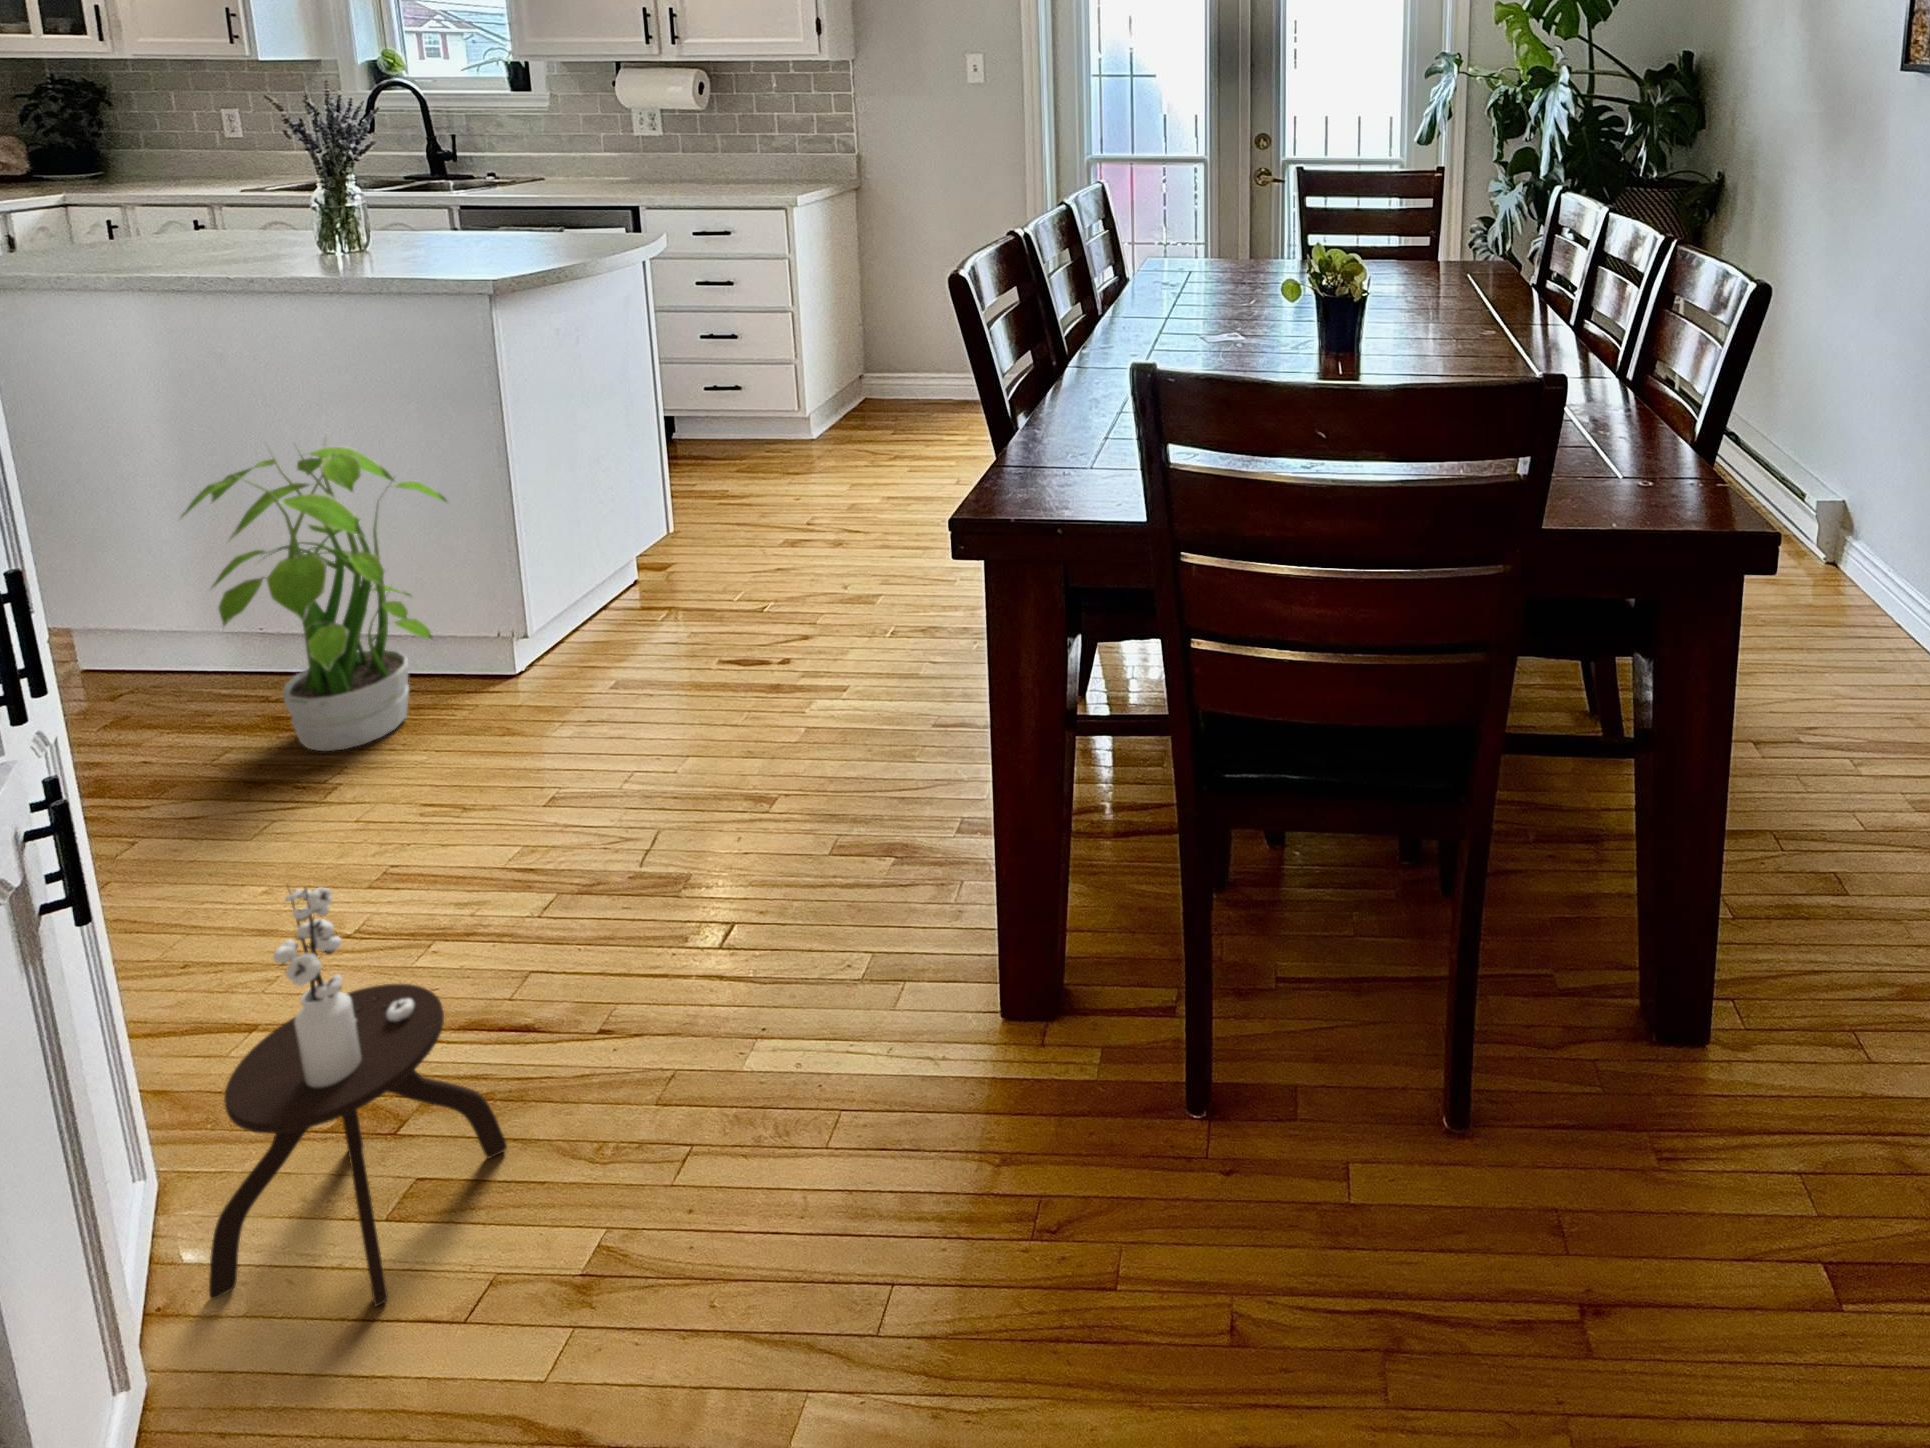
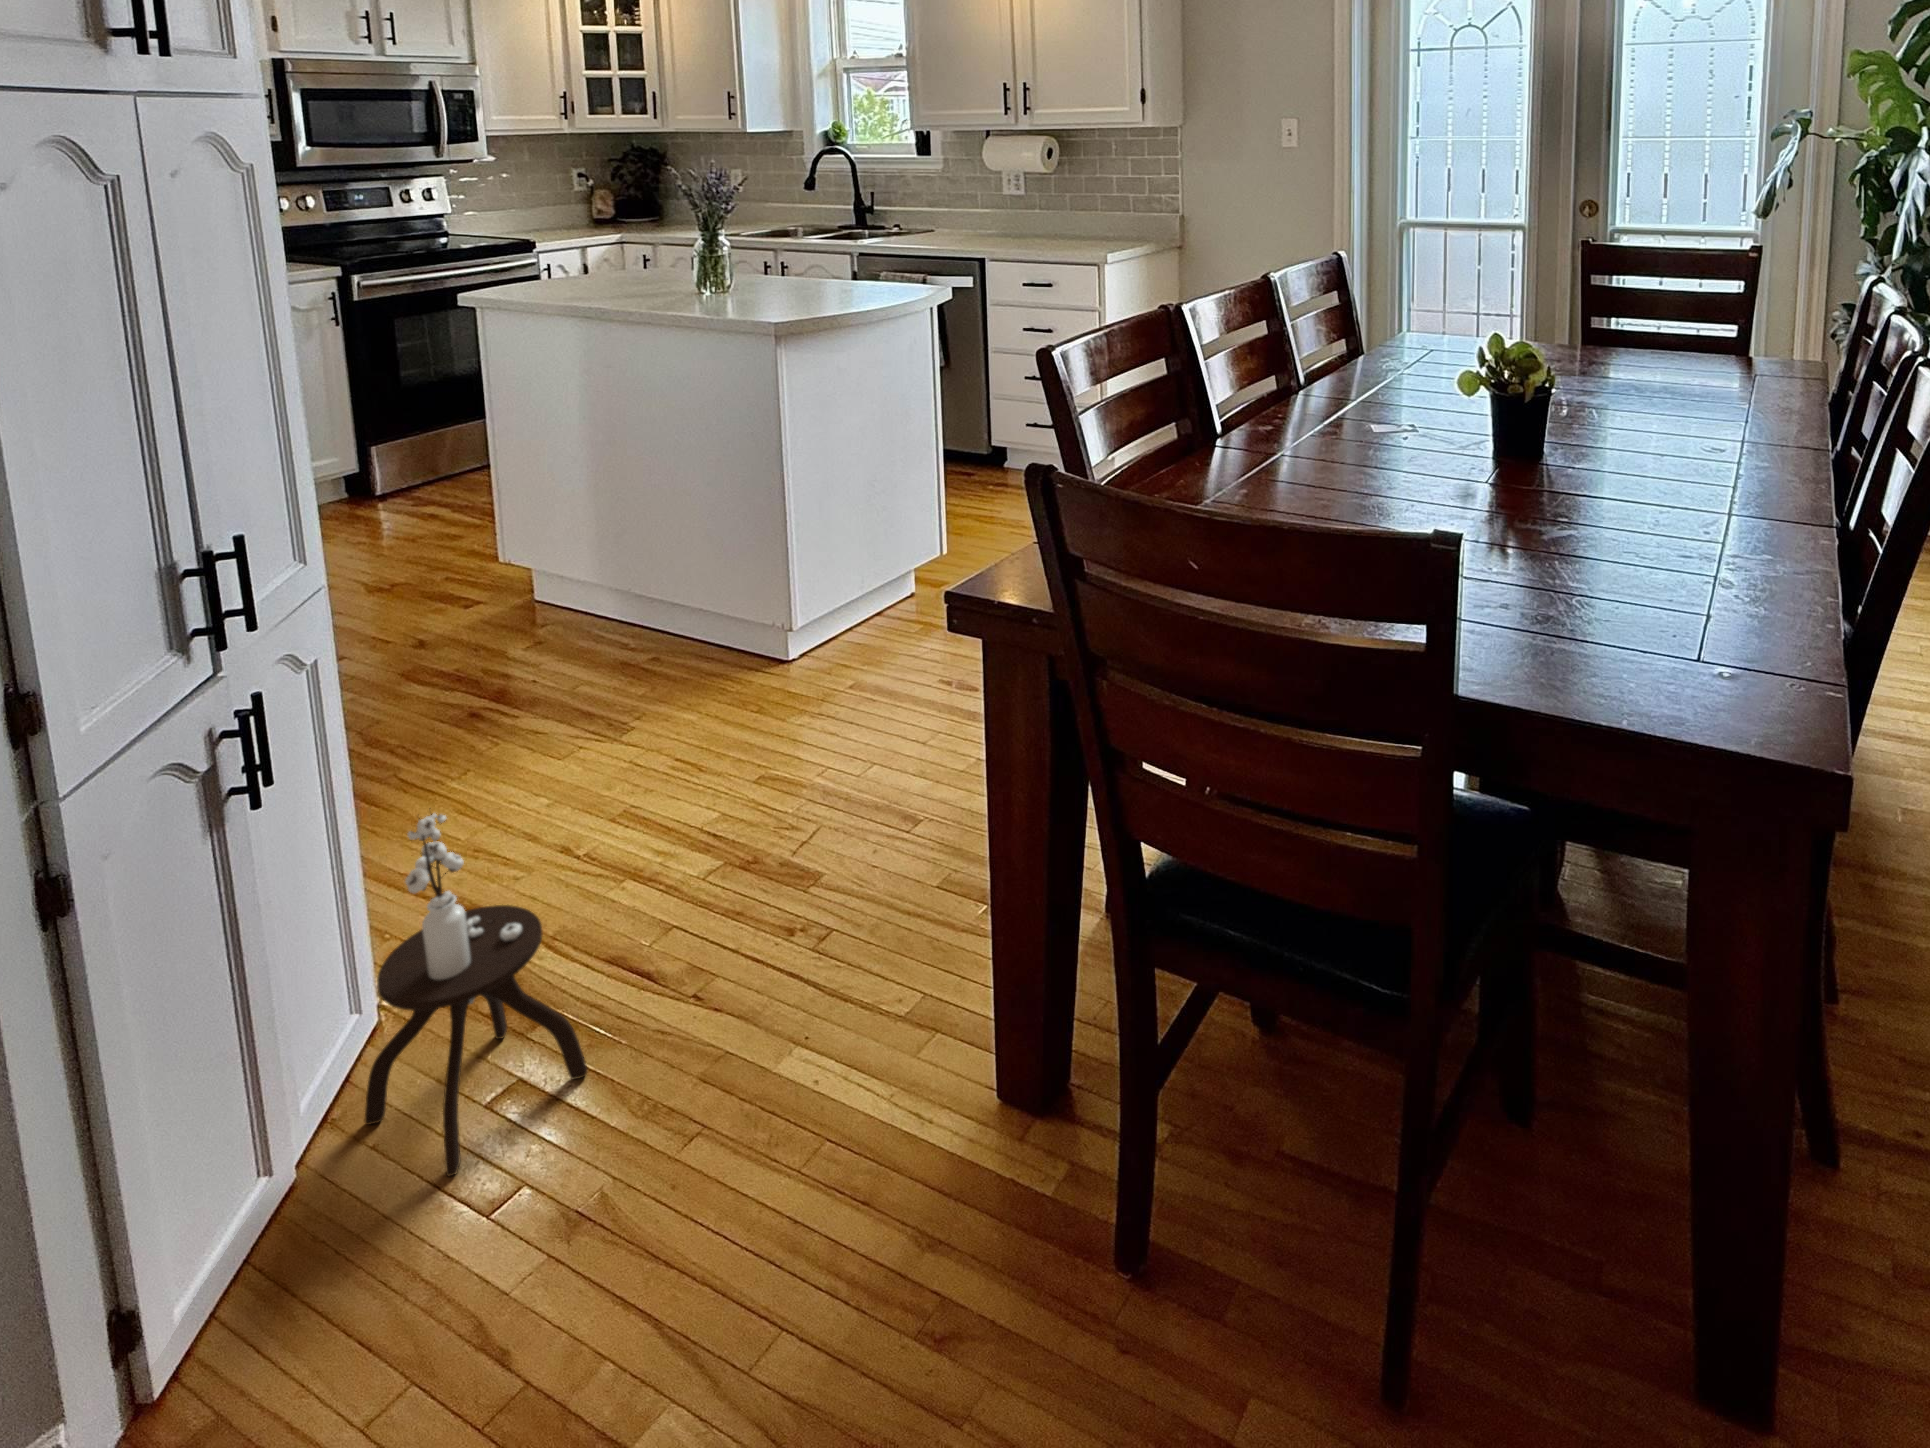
potted plant: present [181,446,447,751] -> none [552,438,747,696]

